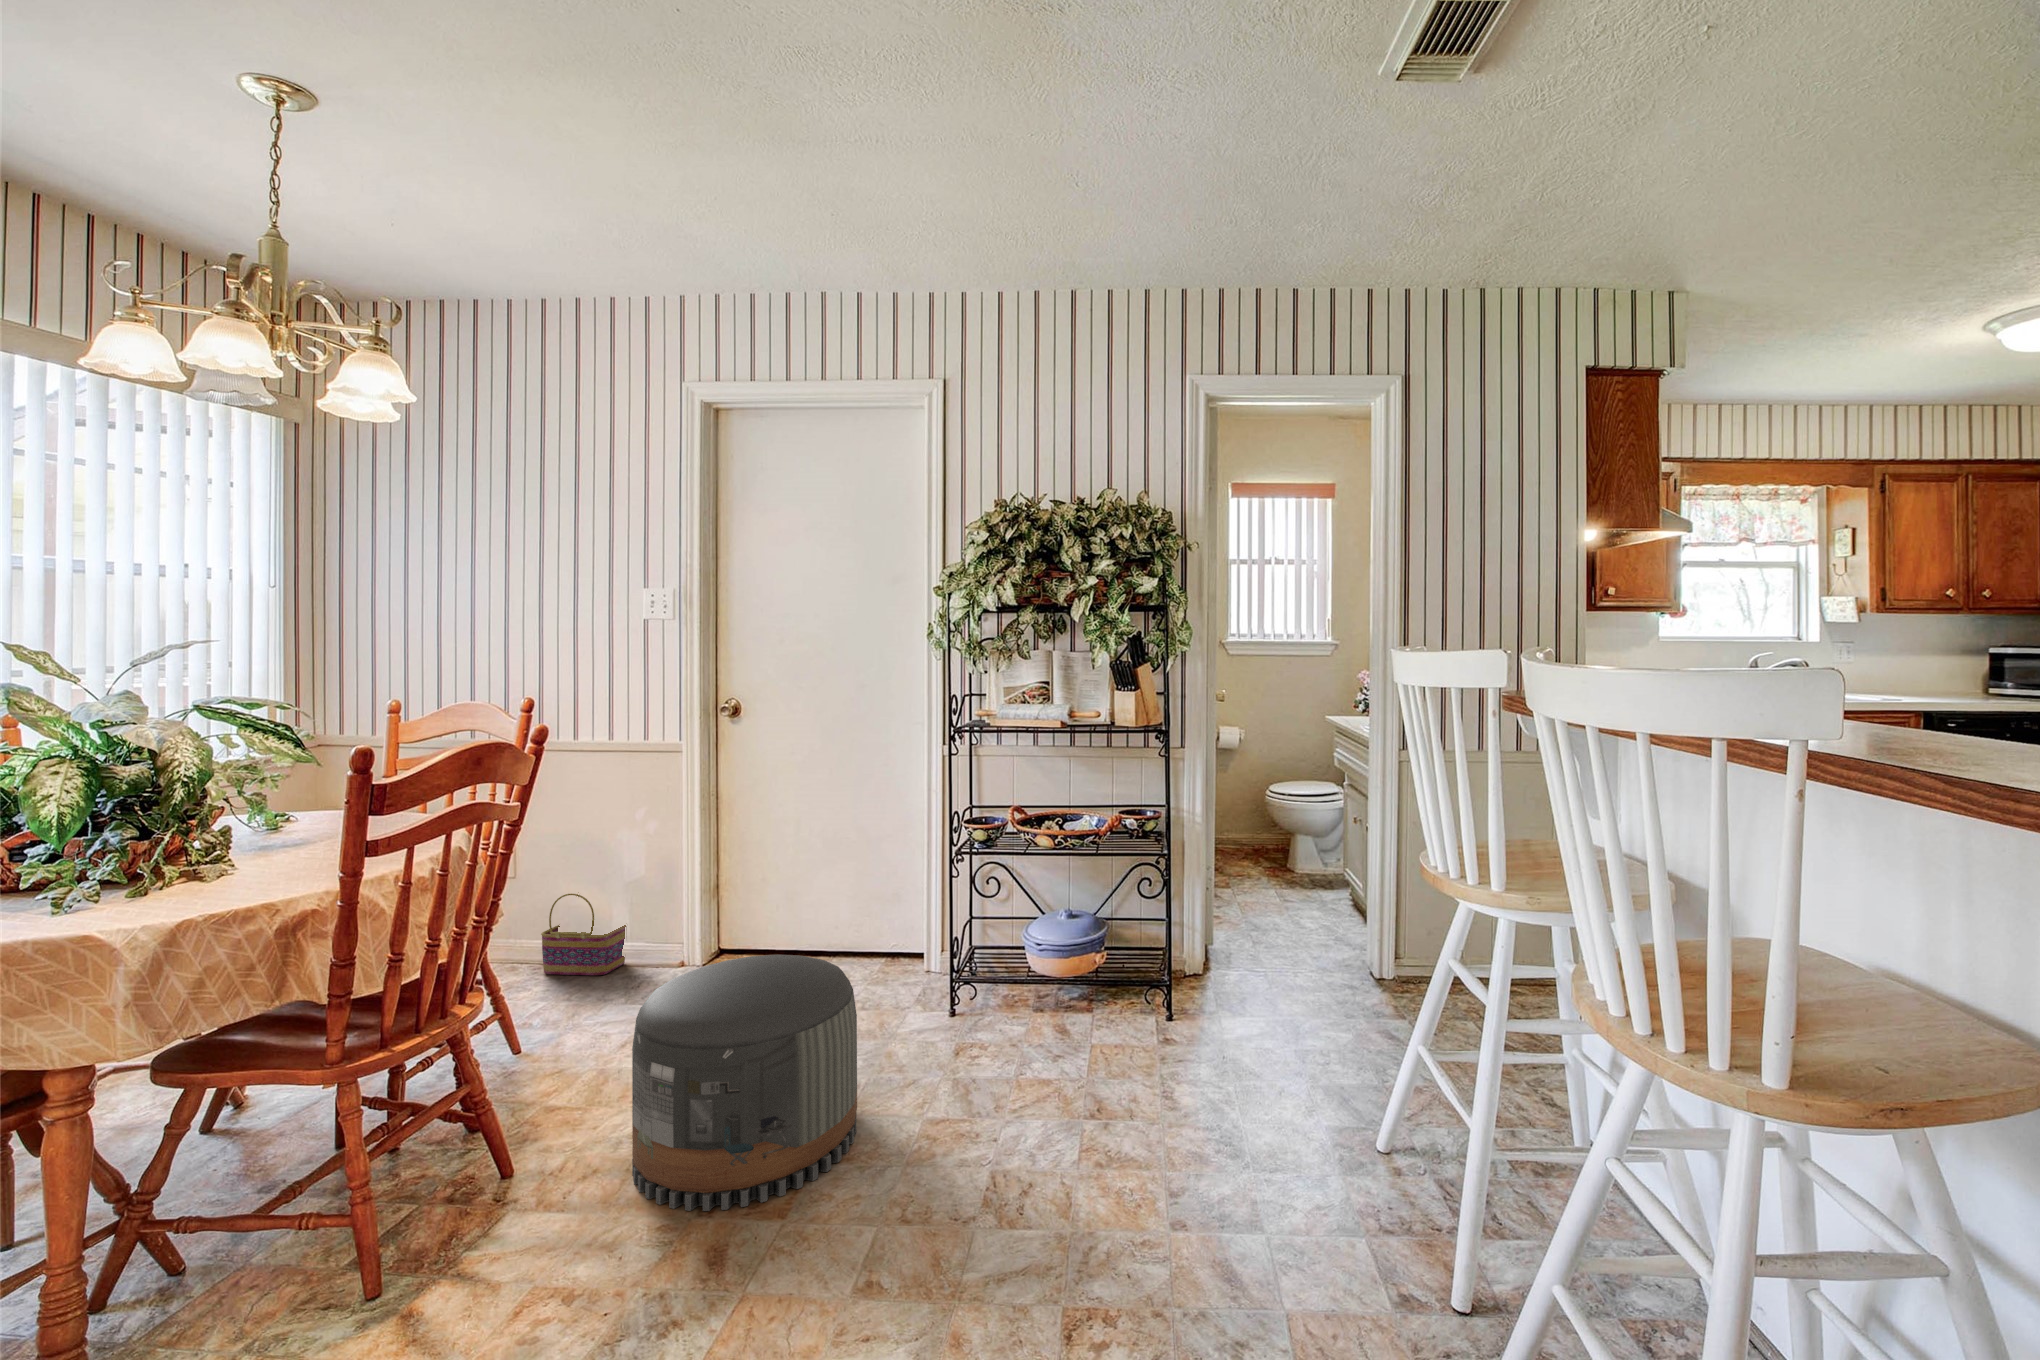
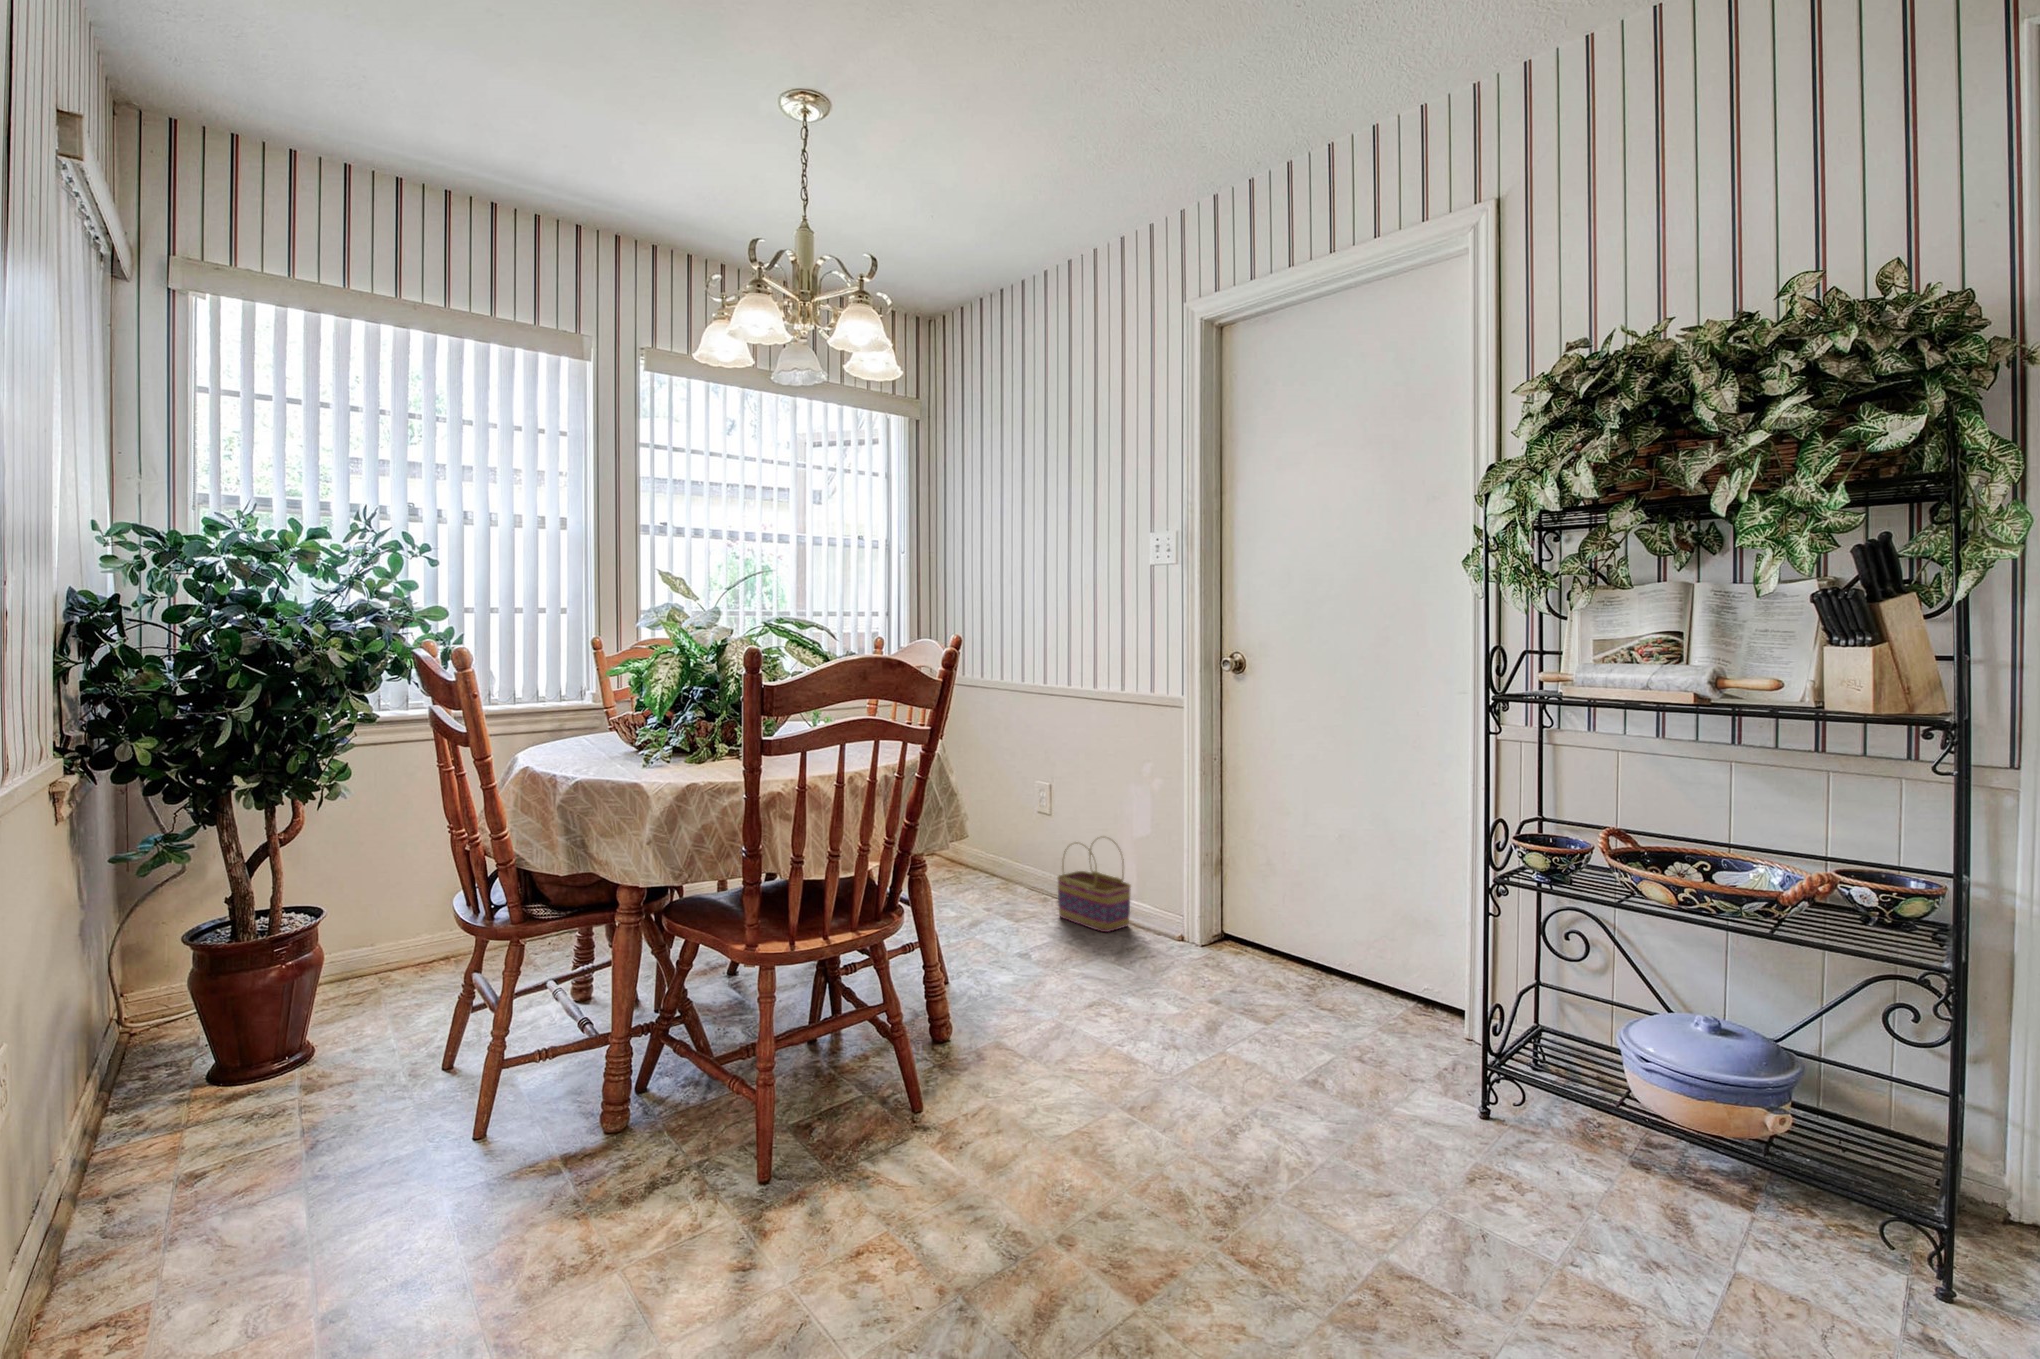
pouf: present [632,955,857,1211] -> none [1021,950,1284,1269]

